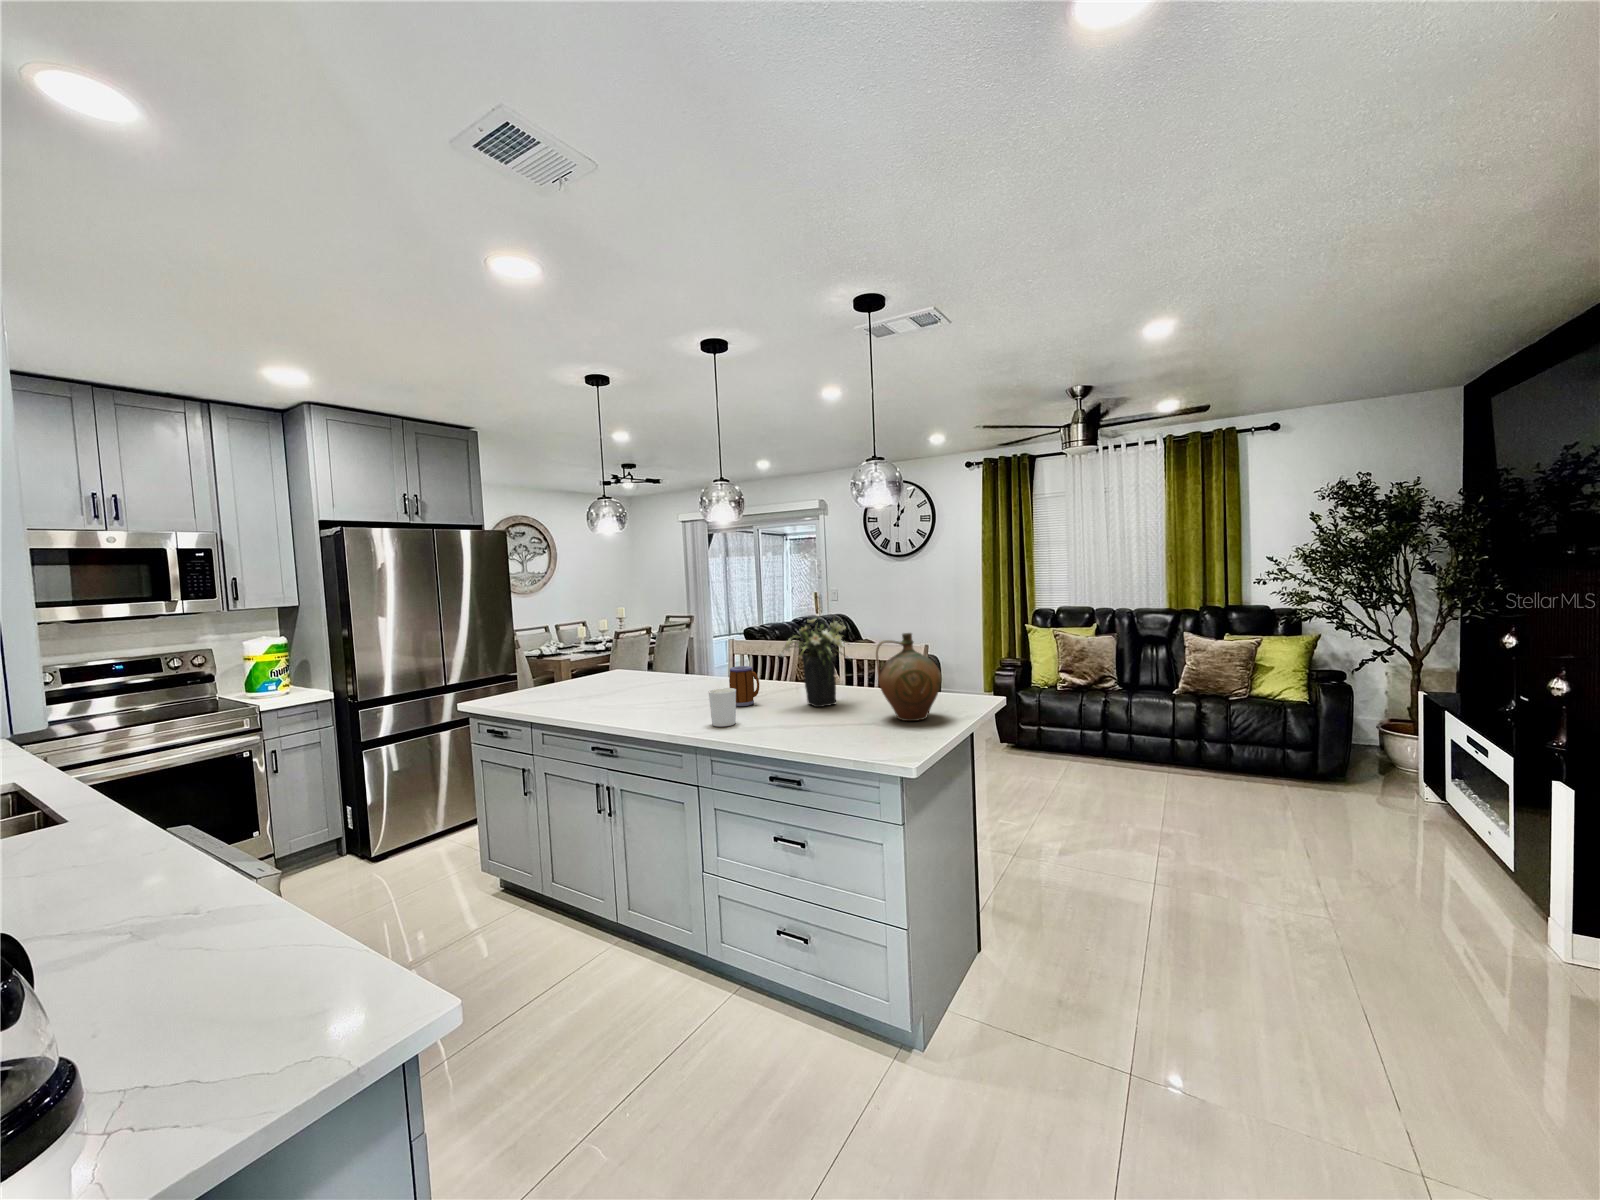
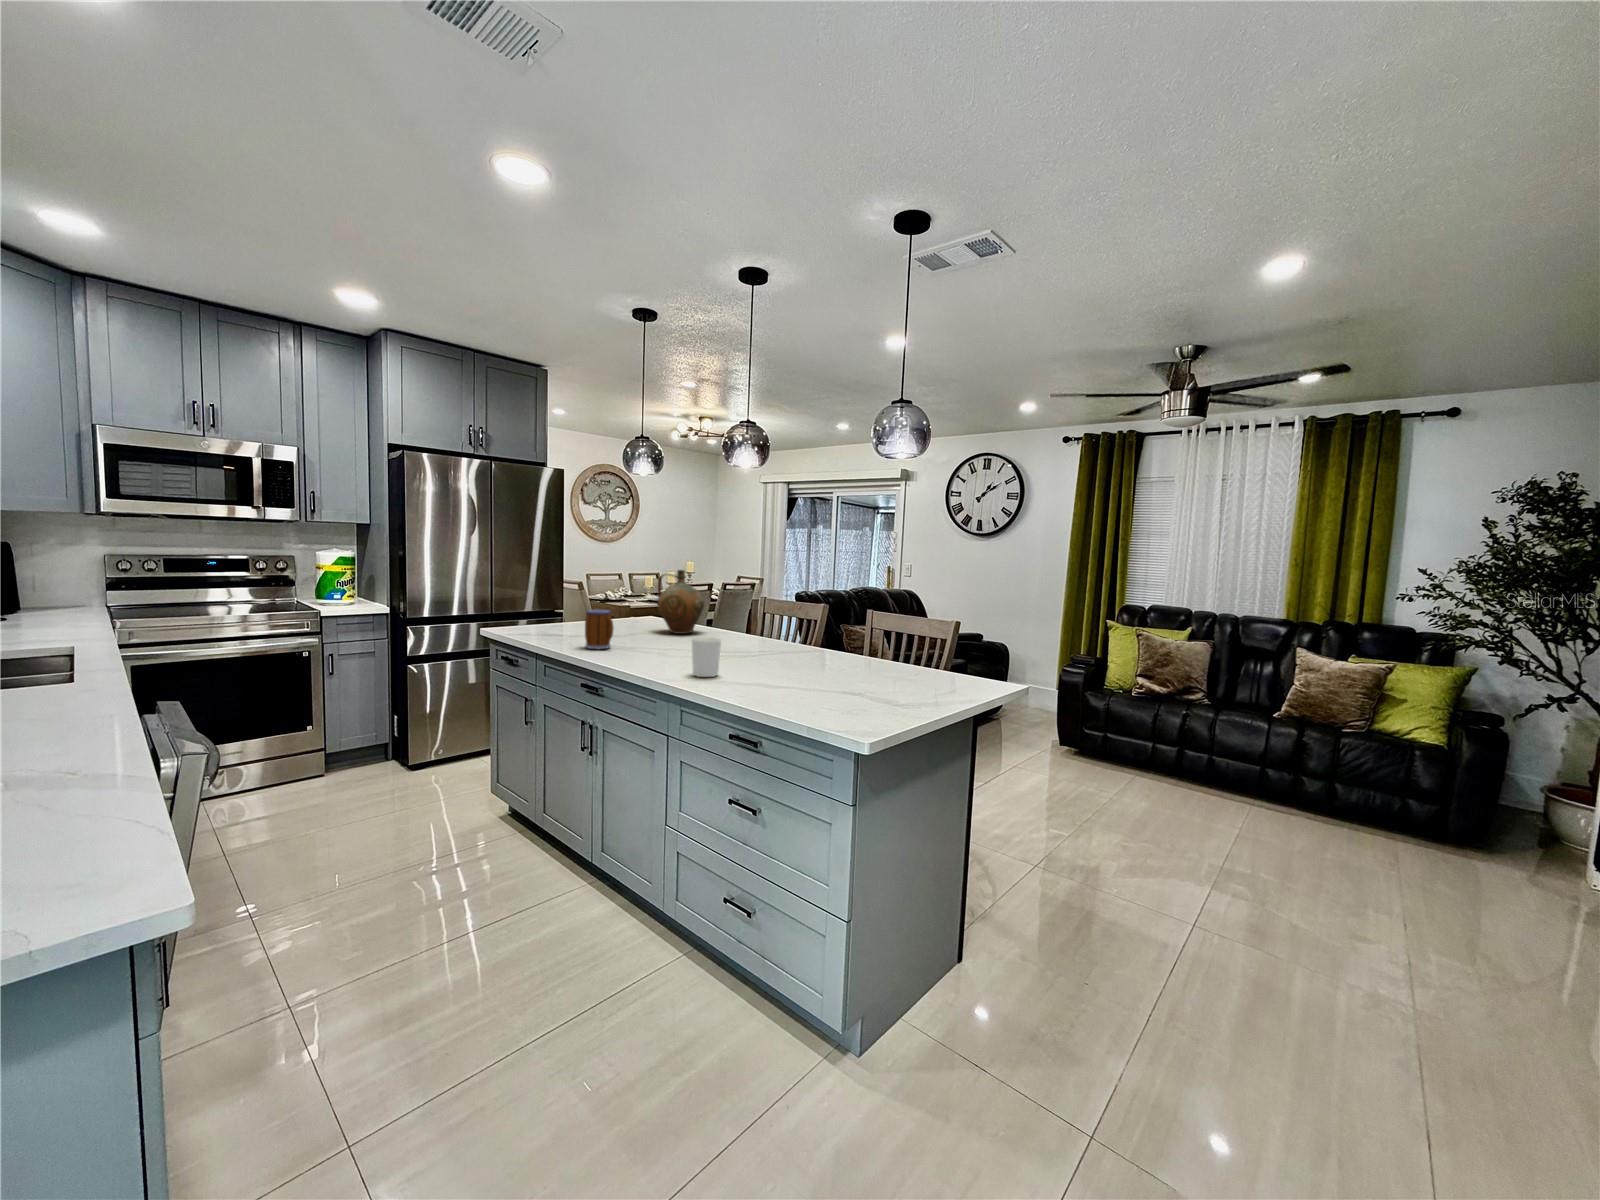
flower arrangement: present [779,619,846,707] -> none [777,574,859,671]
ceramic jug: present [876,633,942,721] -> present [658,570,704,634]
mug: present [729,666,759,706] -> present [585,609,614,649]

